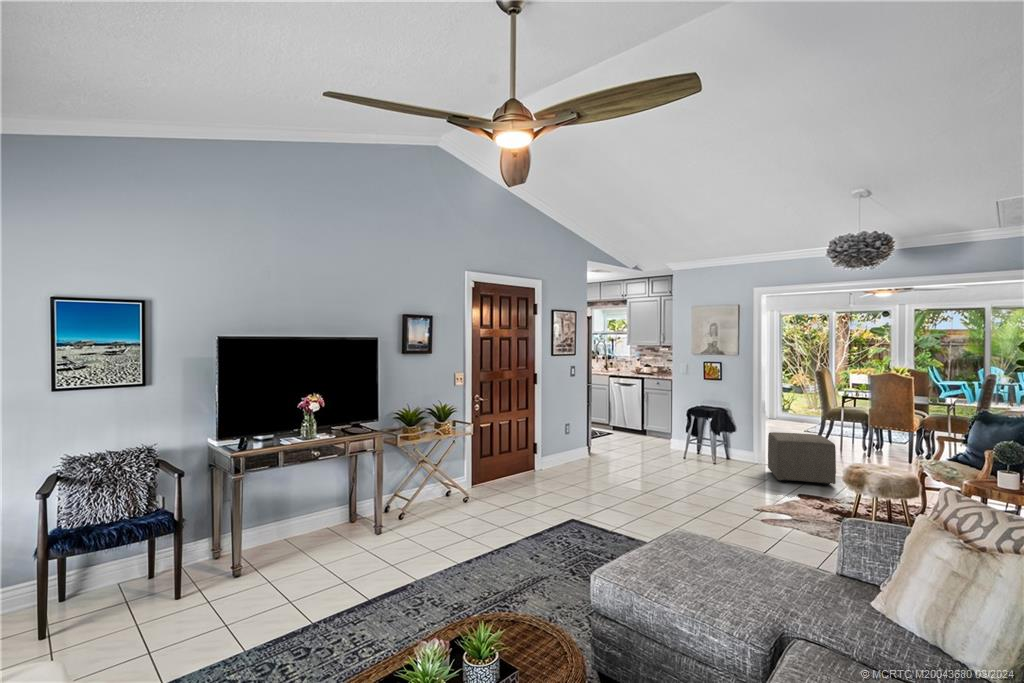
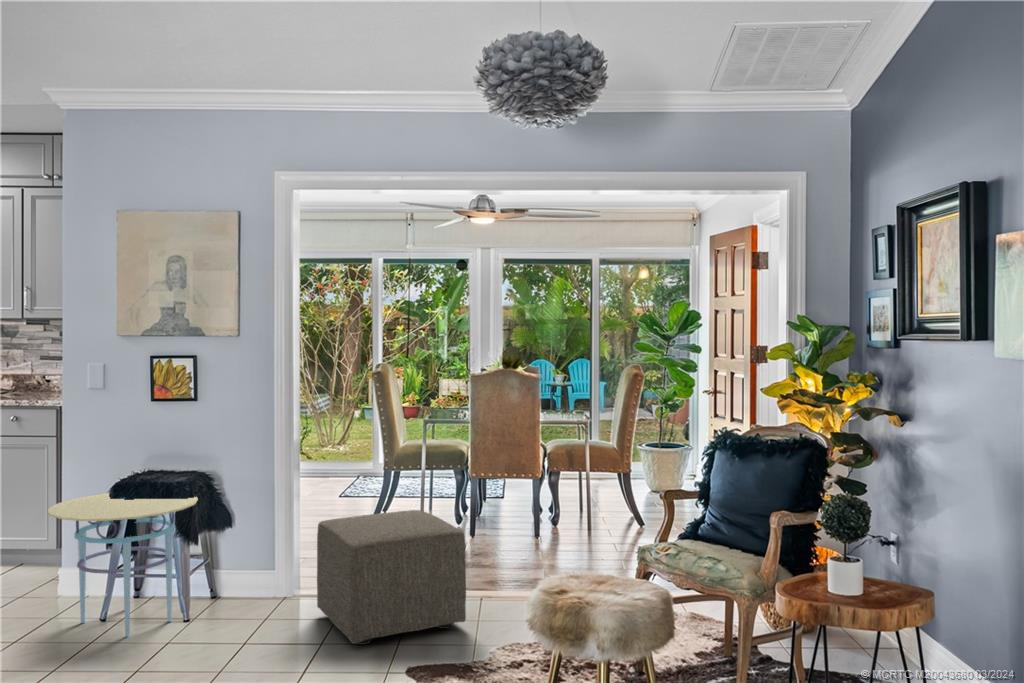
side table: none [667,412,720,463] -> present [48,493,198,637]

